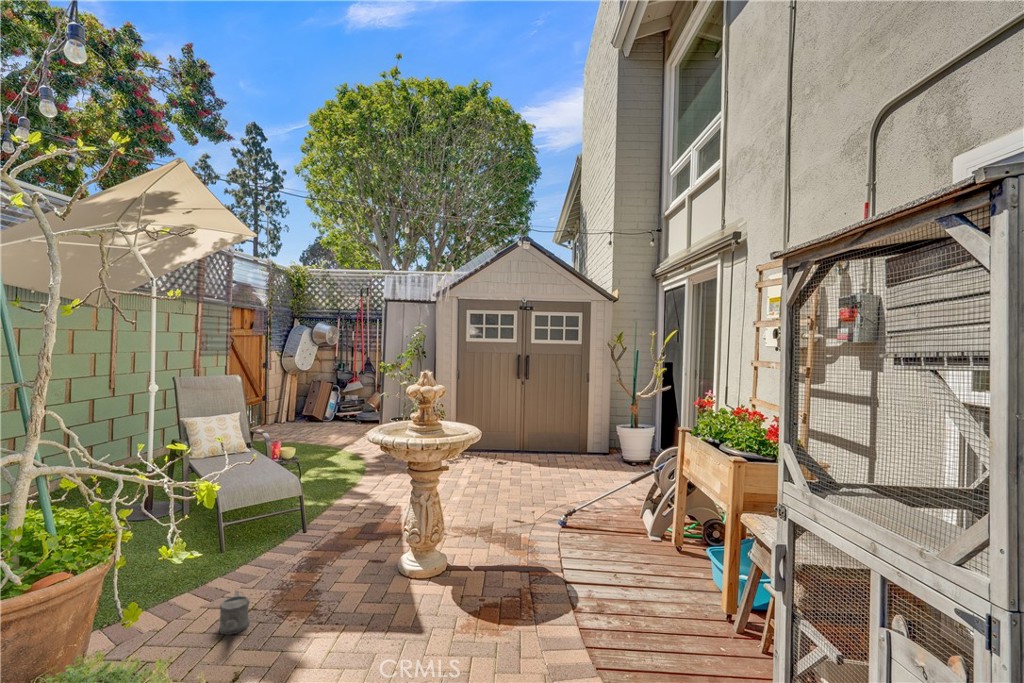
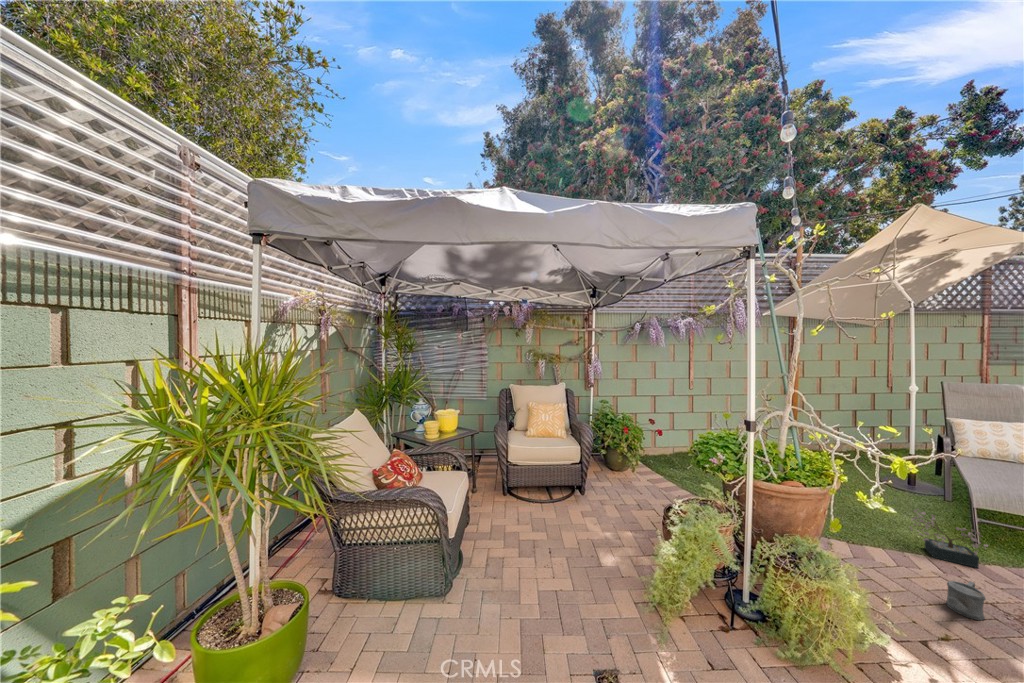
decorative plant: none [171,533,236,585] -> present [910,509,988,568]

